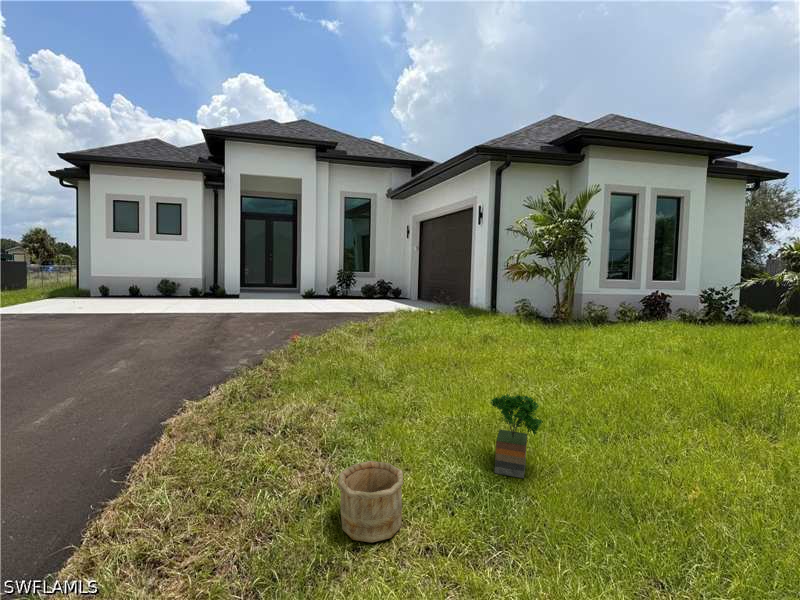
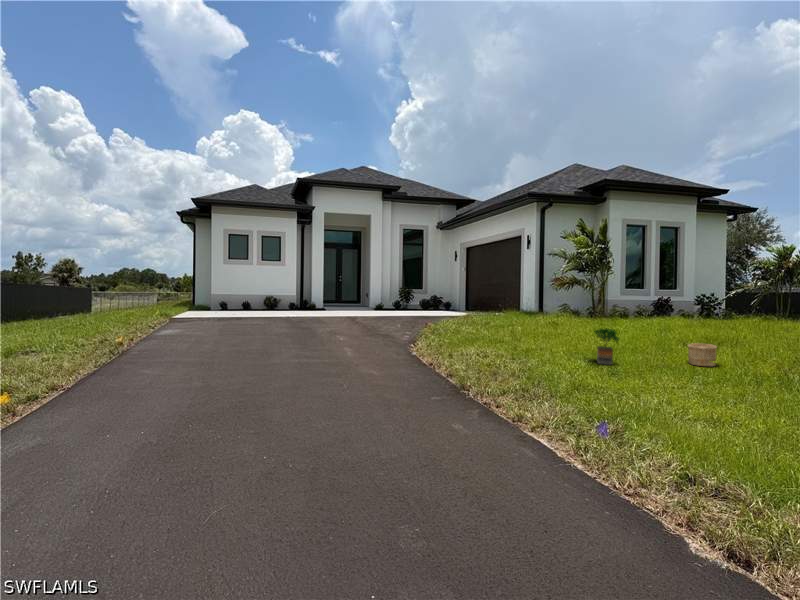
wooden bucket: present [338,461,403,542] -> present [688,343,717,366]

